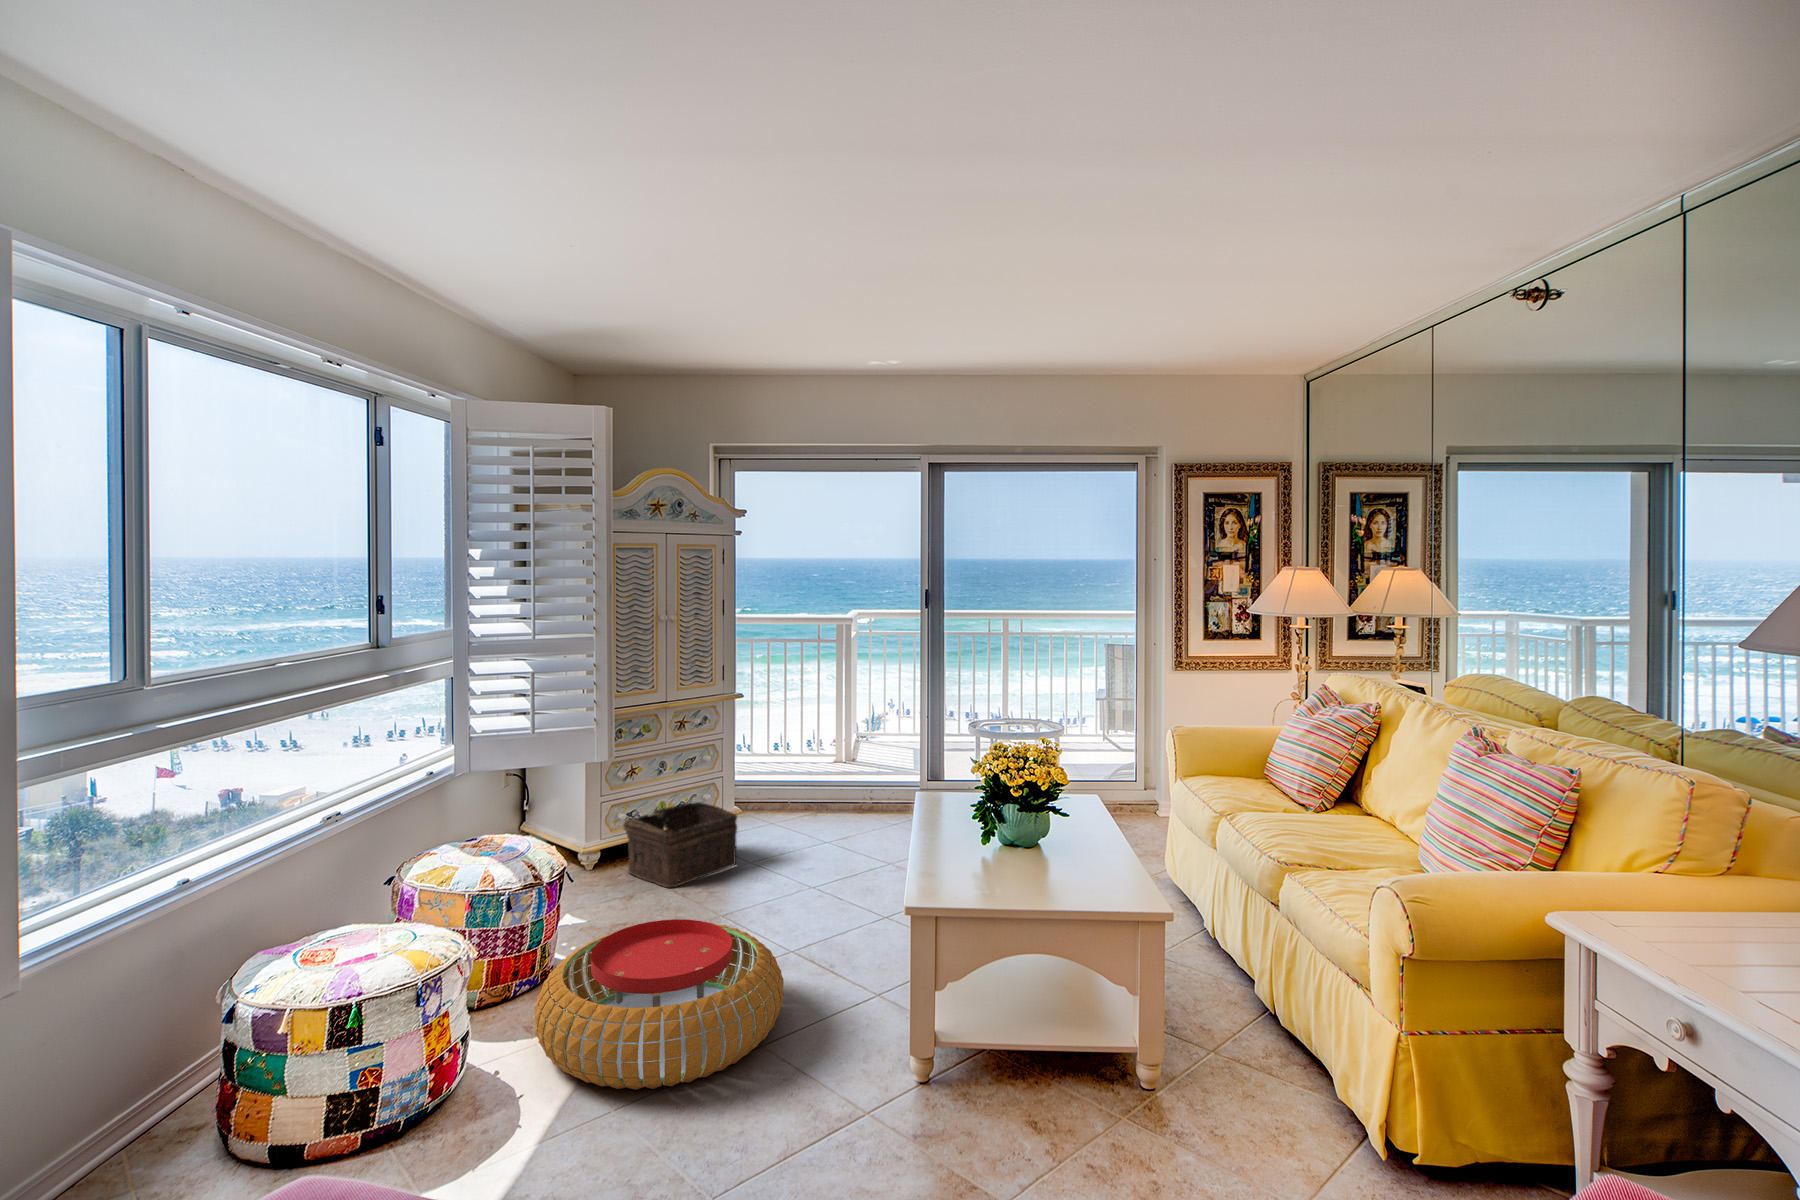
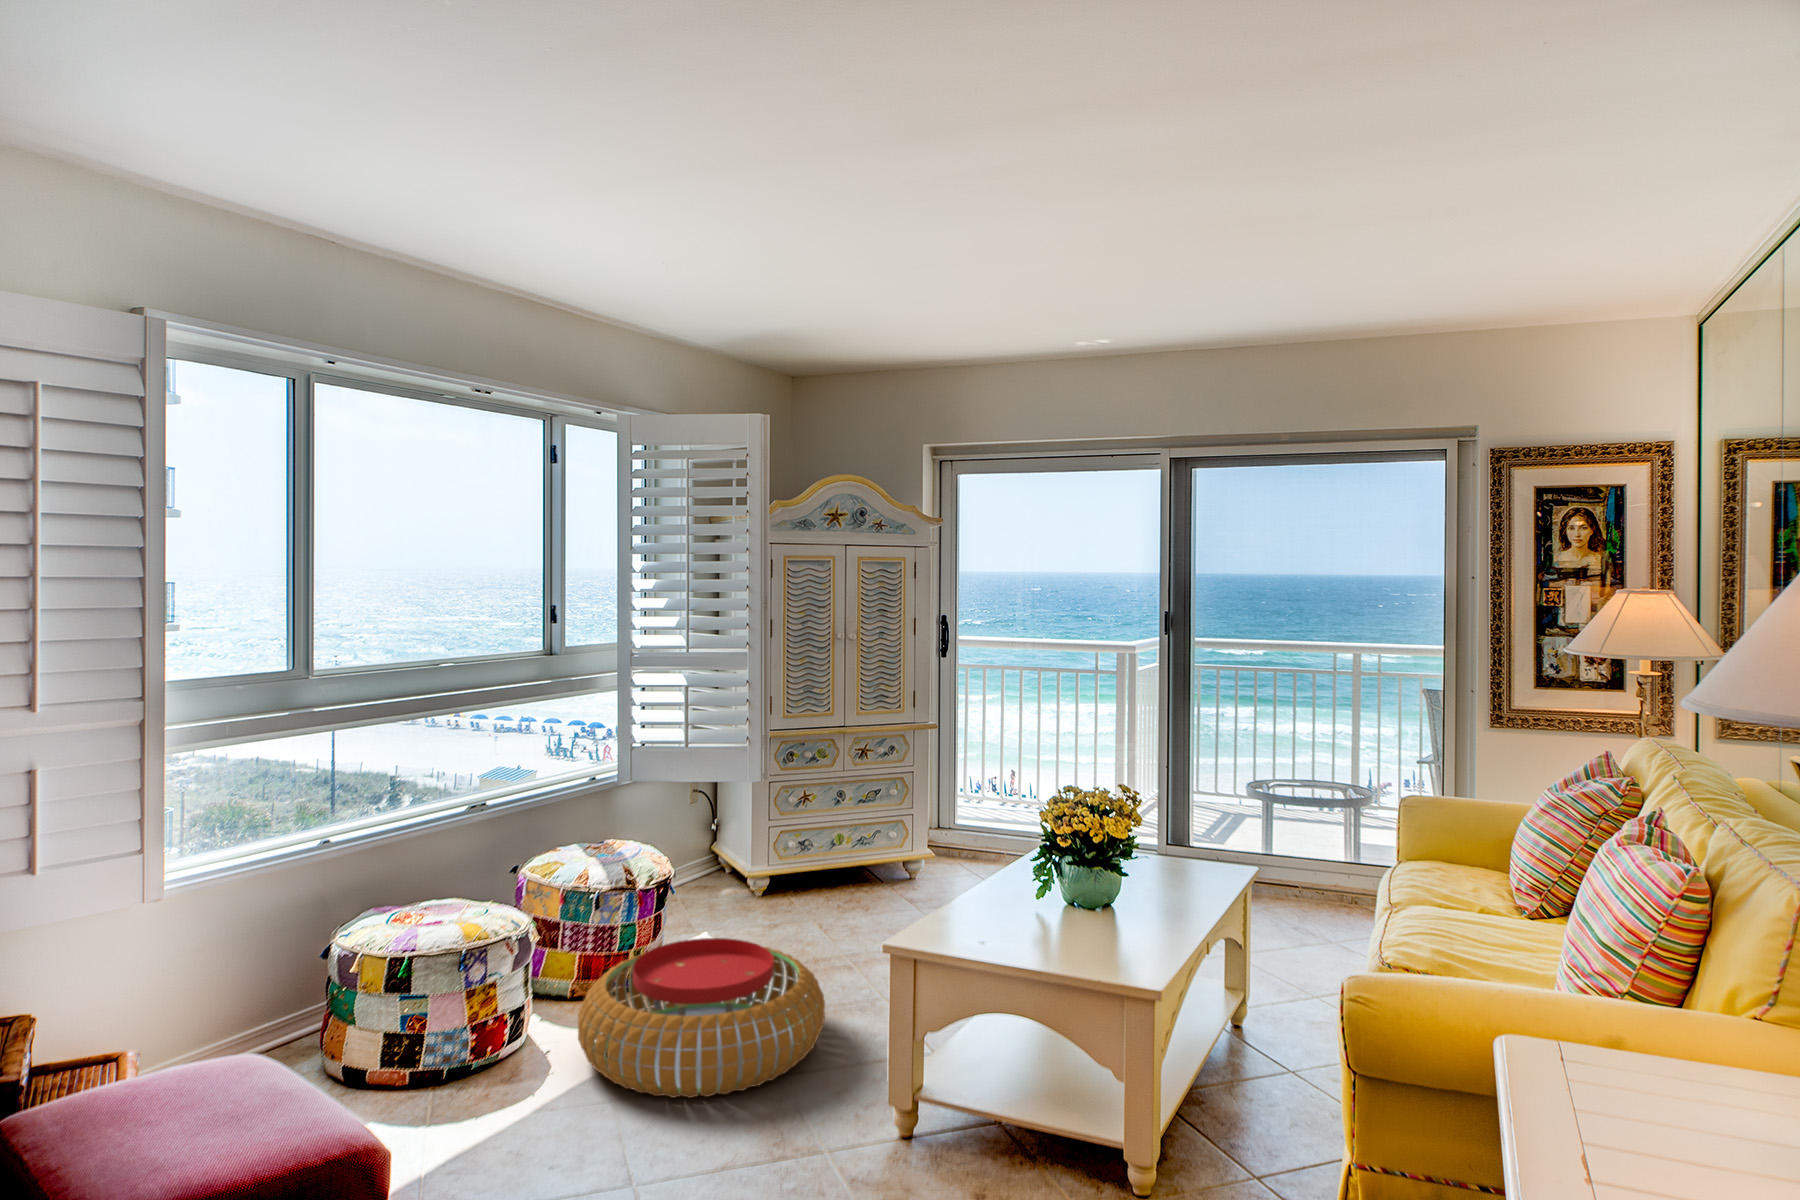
basket: present [624,802,737,887] -> none [782,833,897,919]

